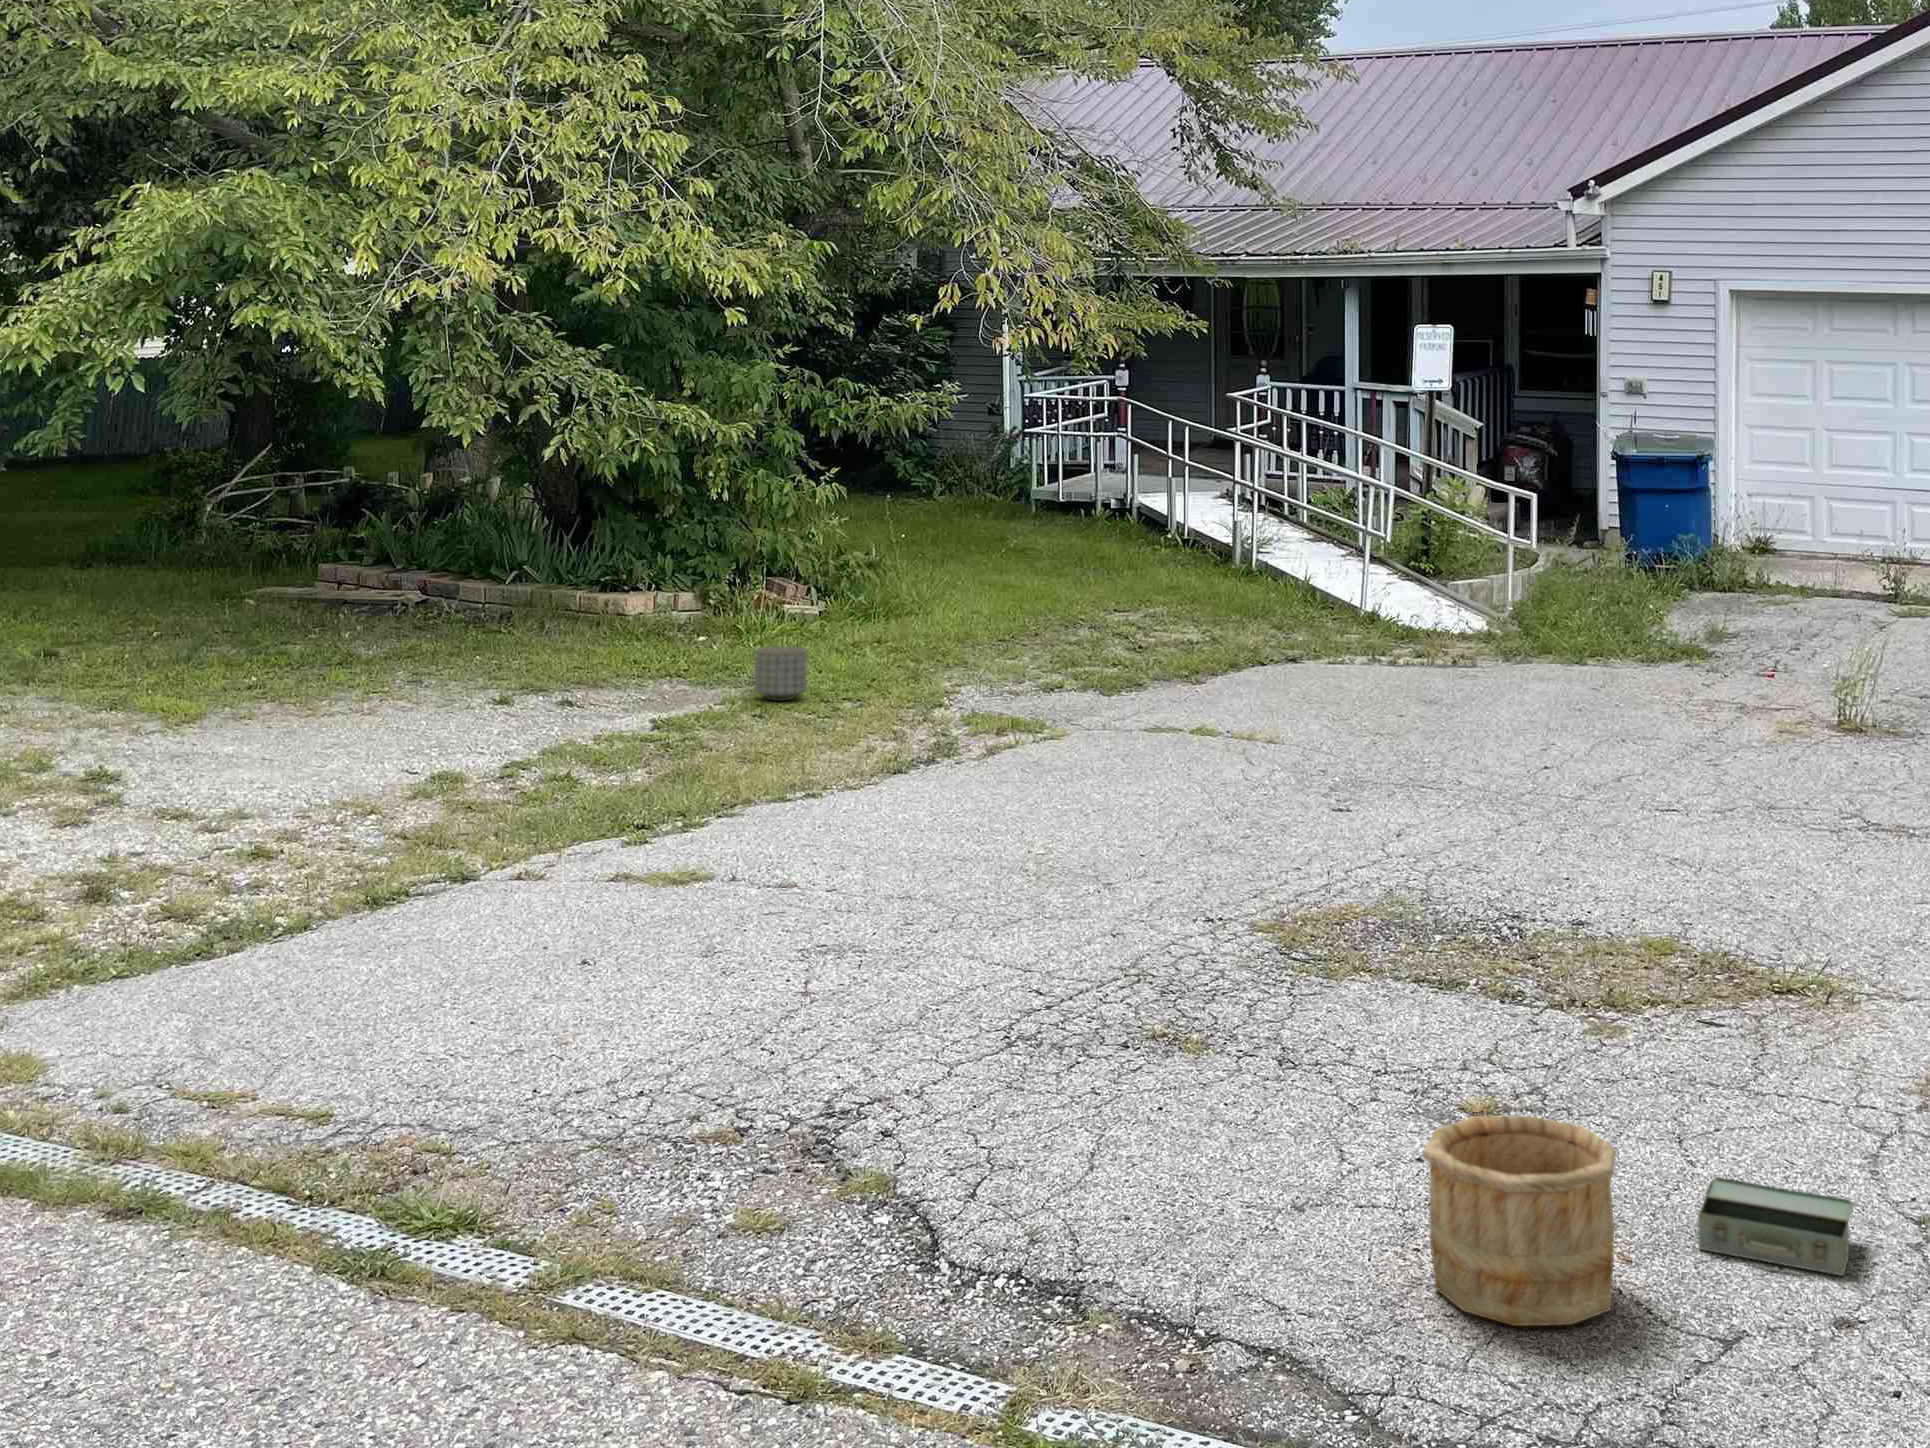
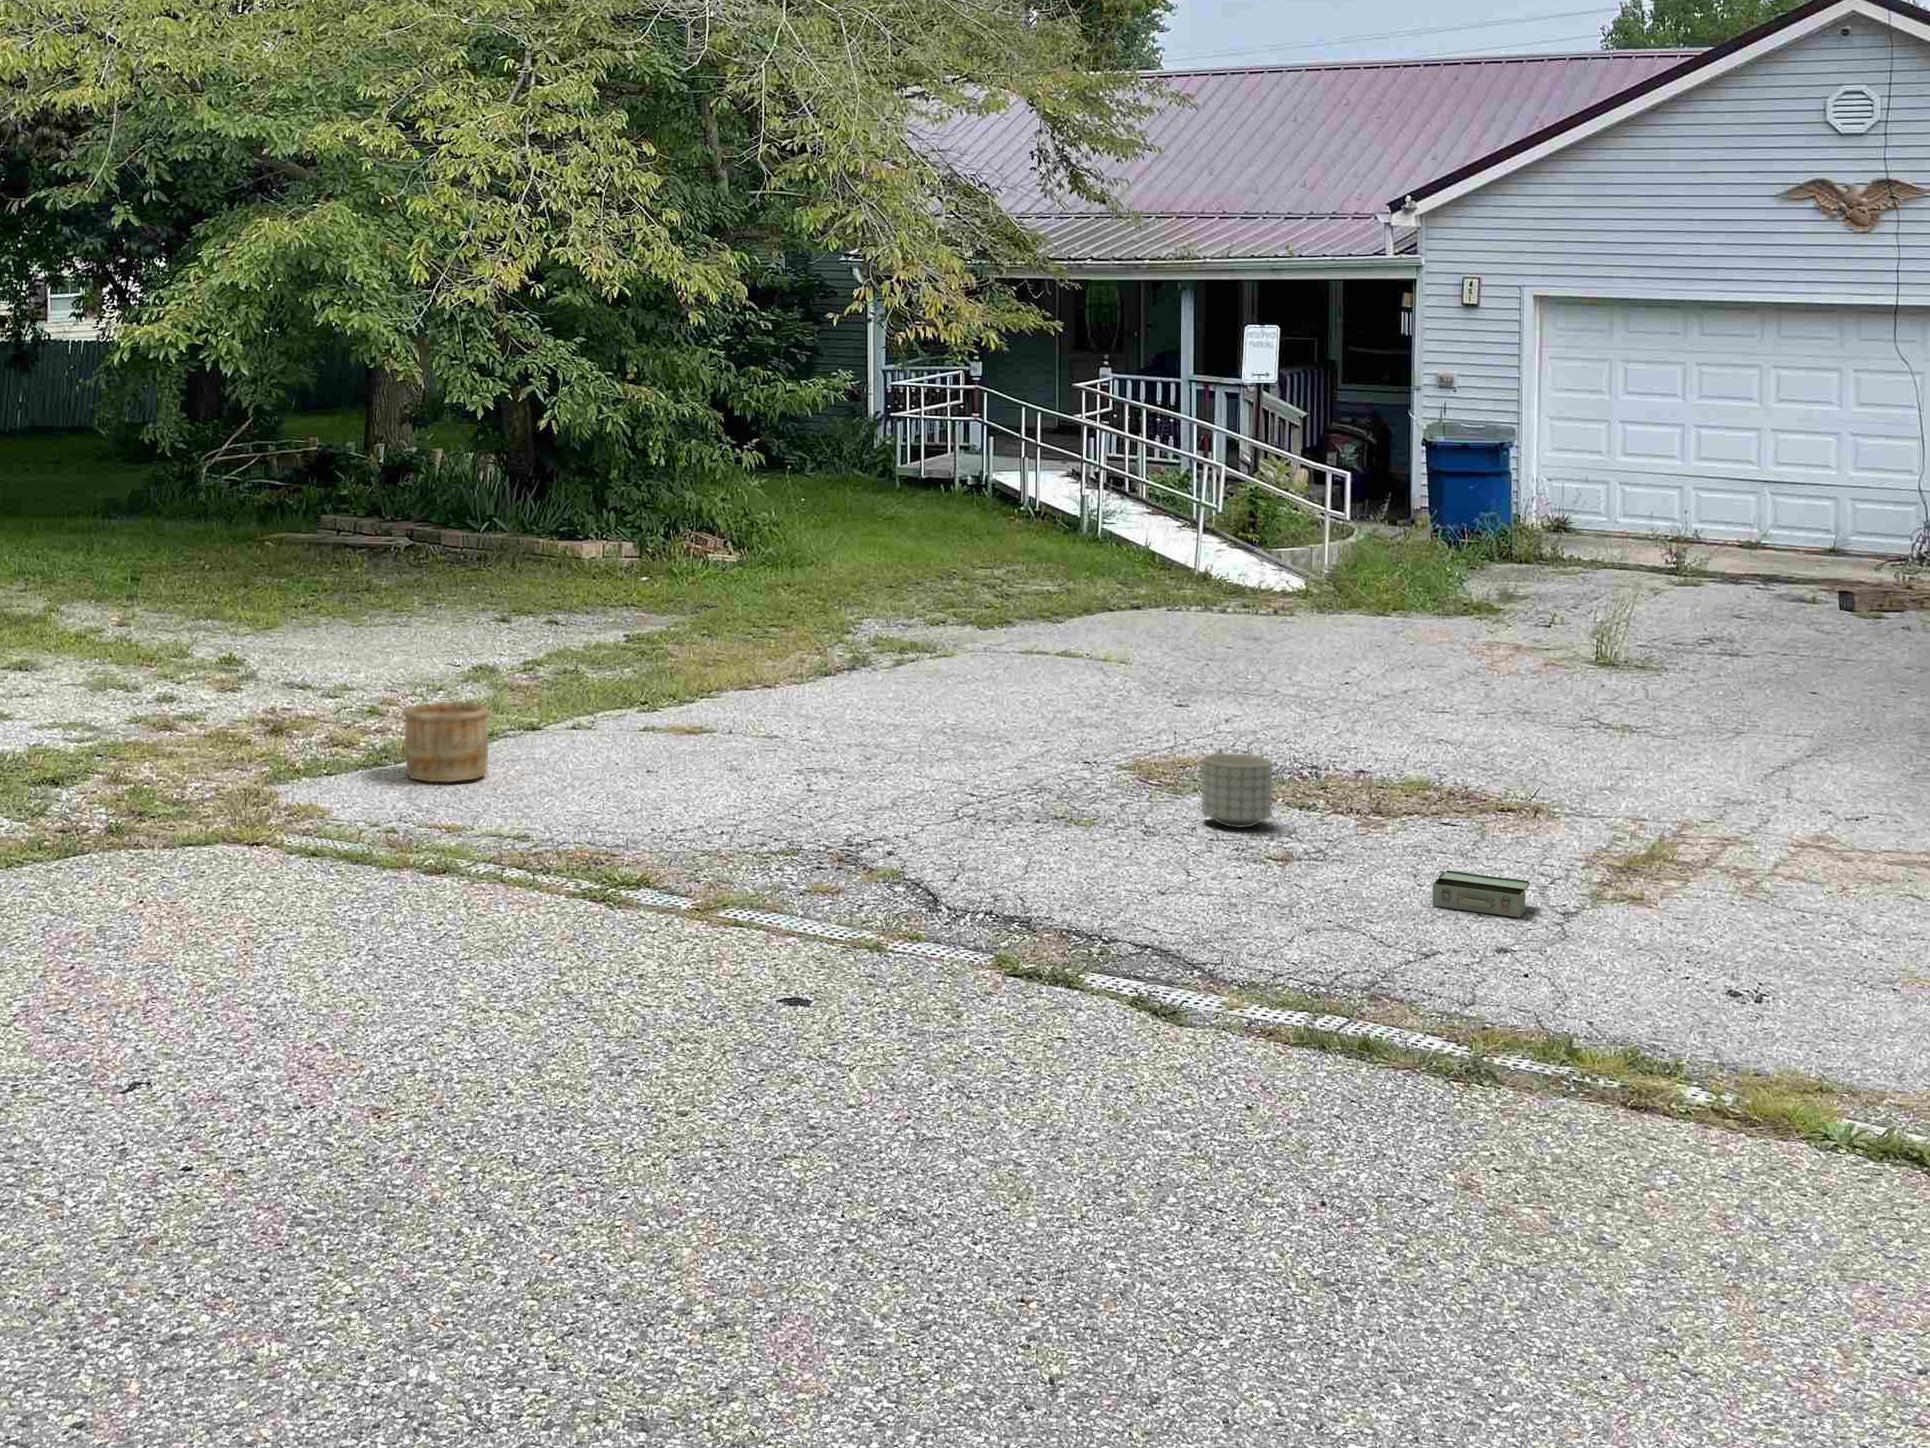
planter: present [755,646,807,701] -> present [1202,754,1272,828]
wooden bucket: present [1423,1116,1616,1326] -> present [403,702,489,782]

